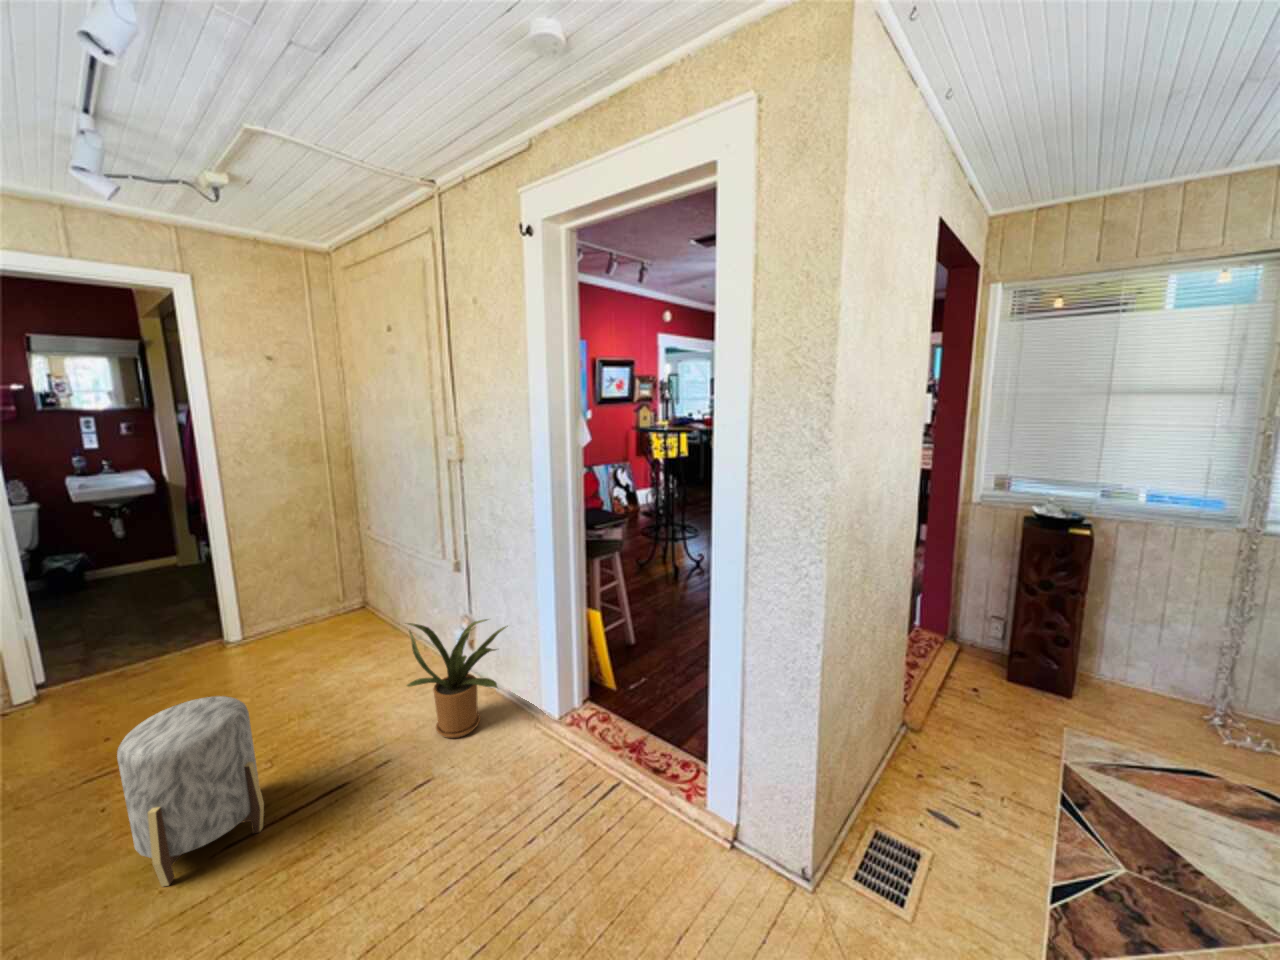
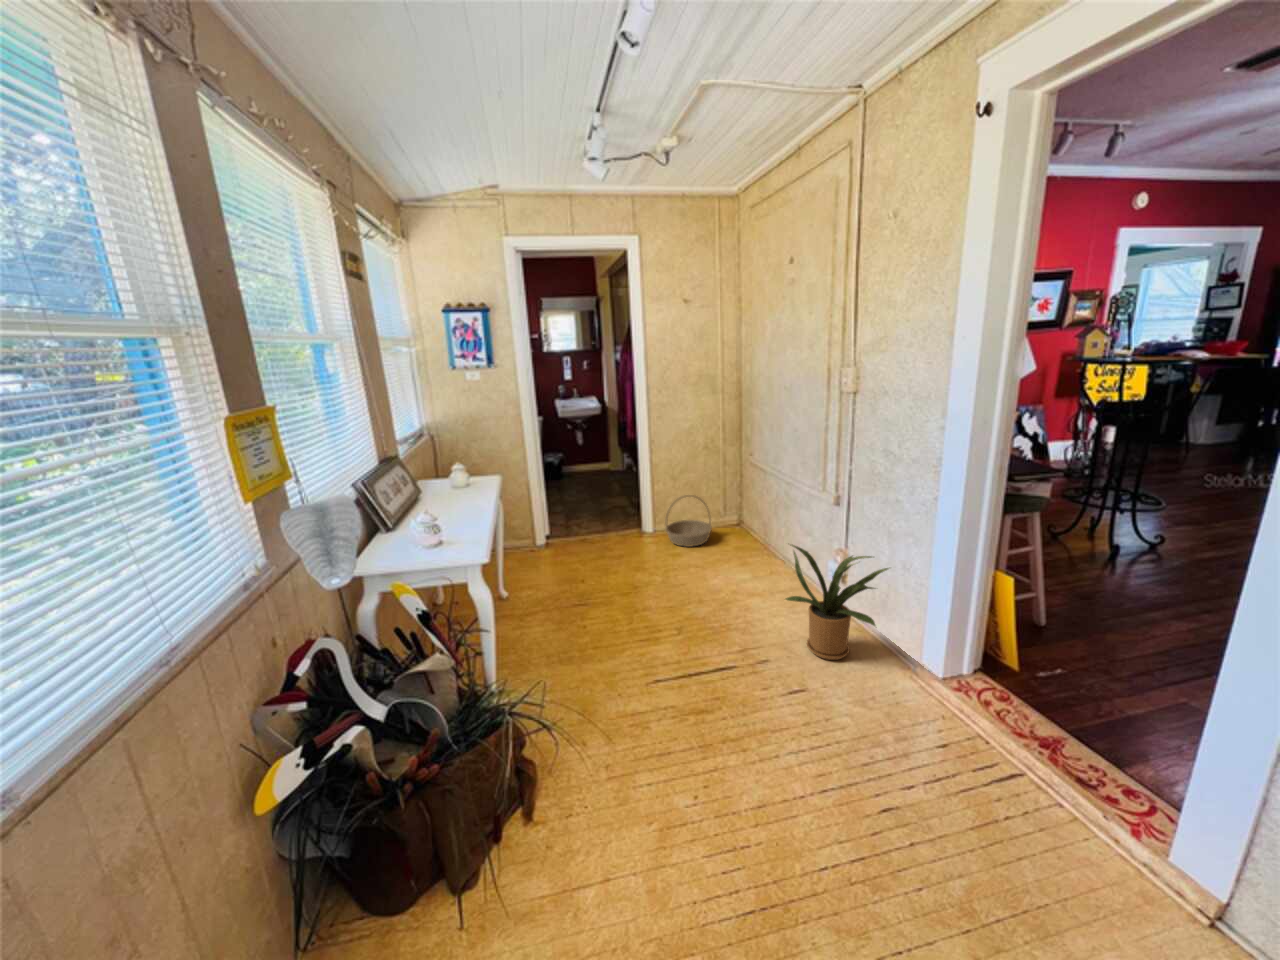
basket: none [259,585,329,652] -> present [665,495,712,547]
stool: present [117,696,264,886] -> none [604,567,682,689]

